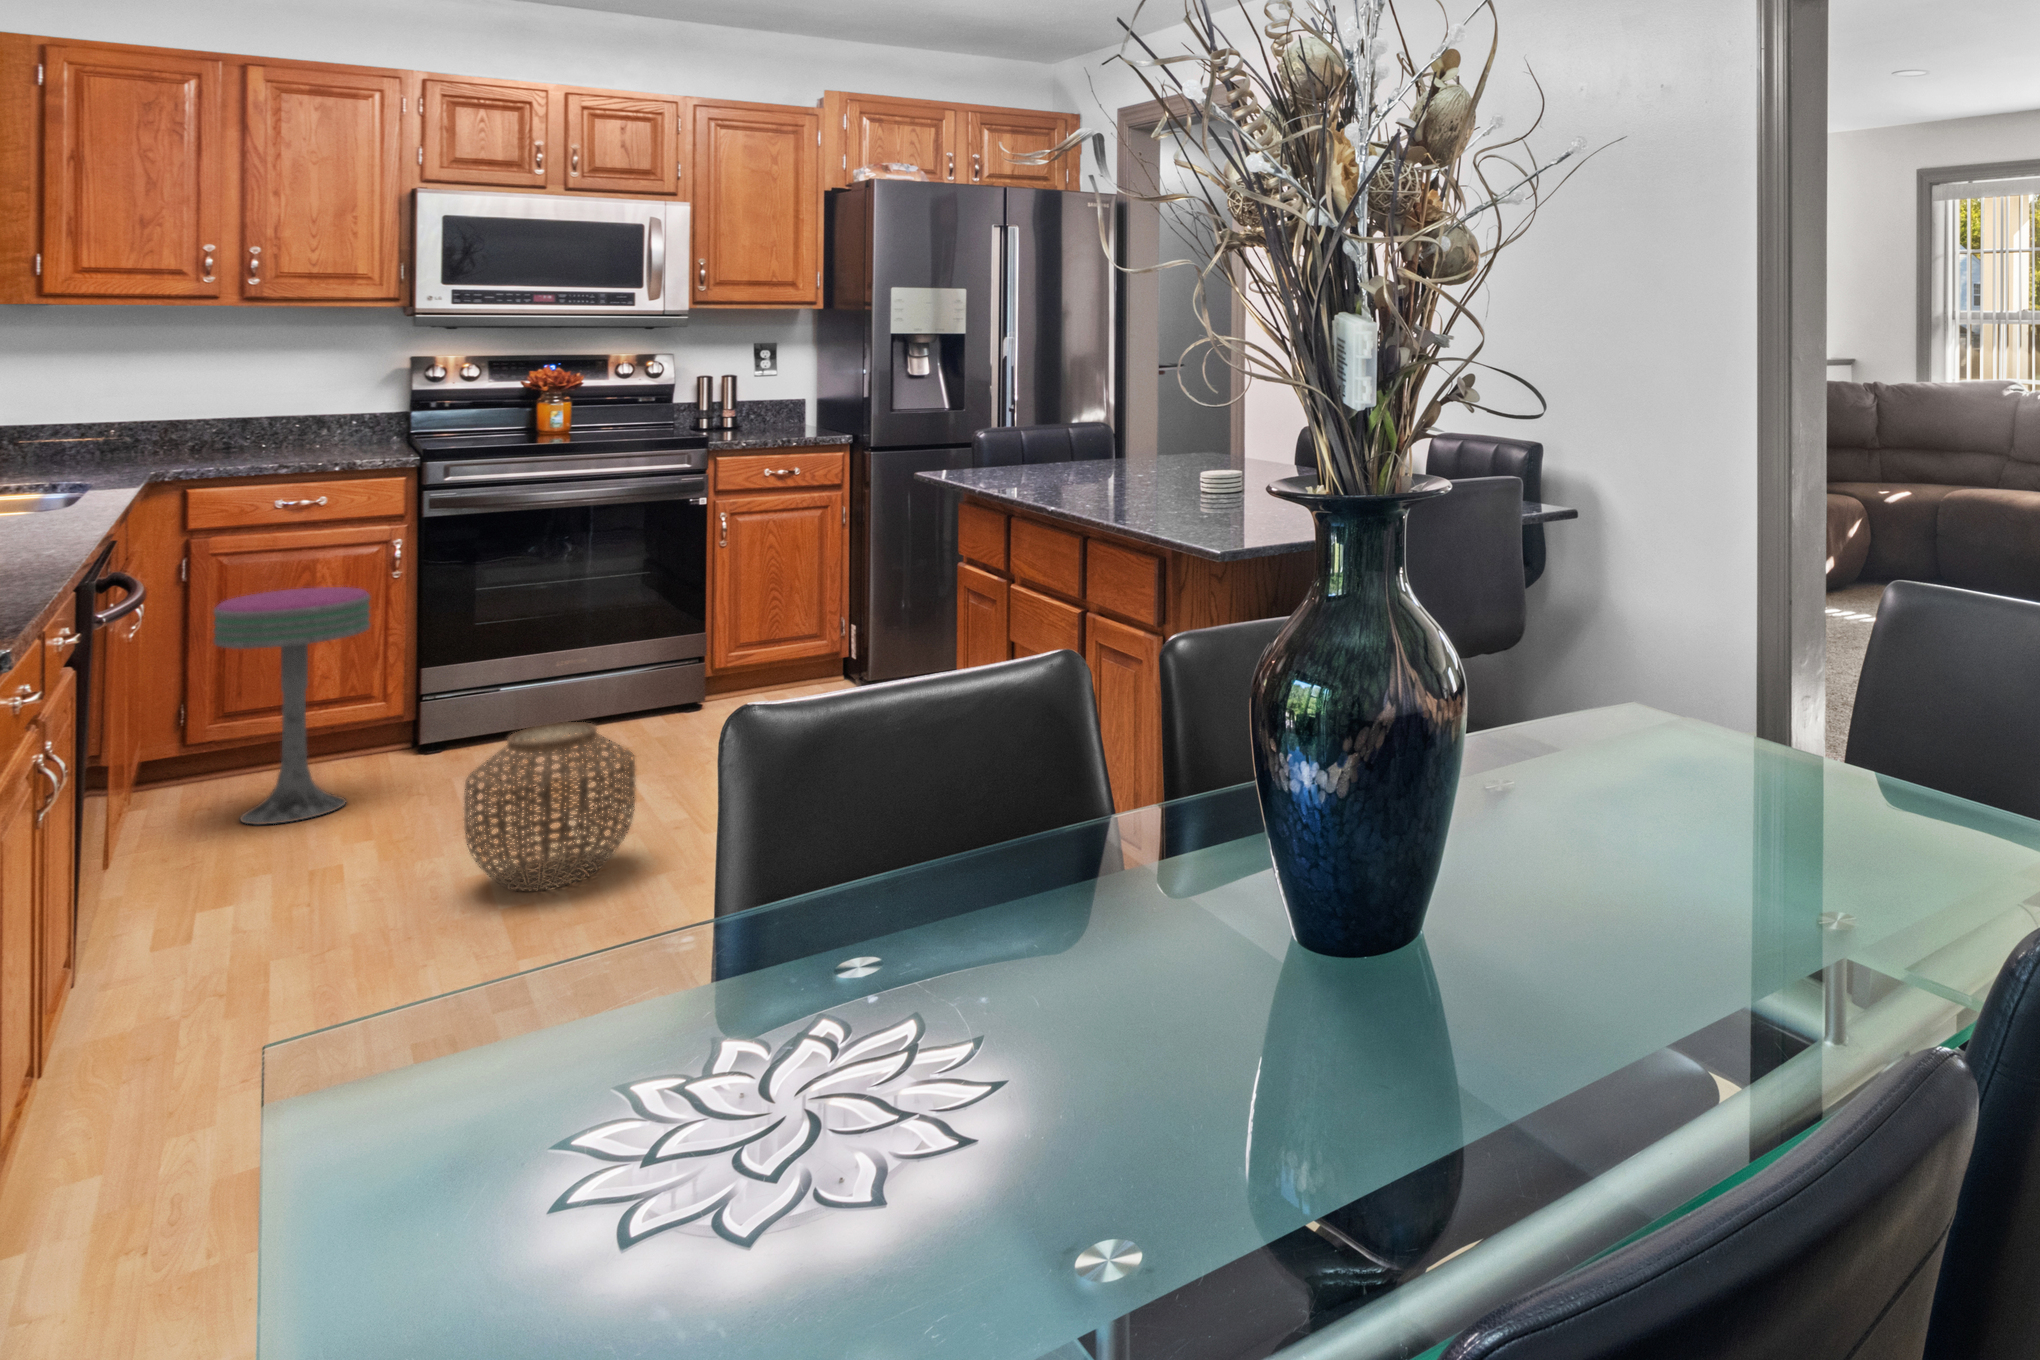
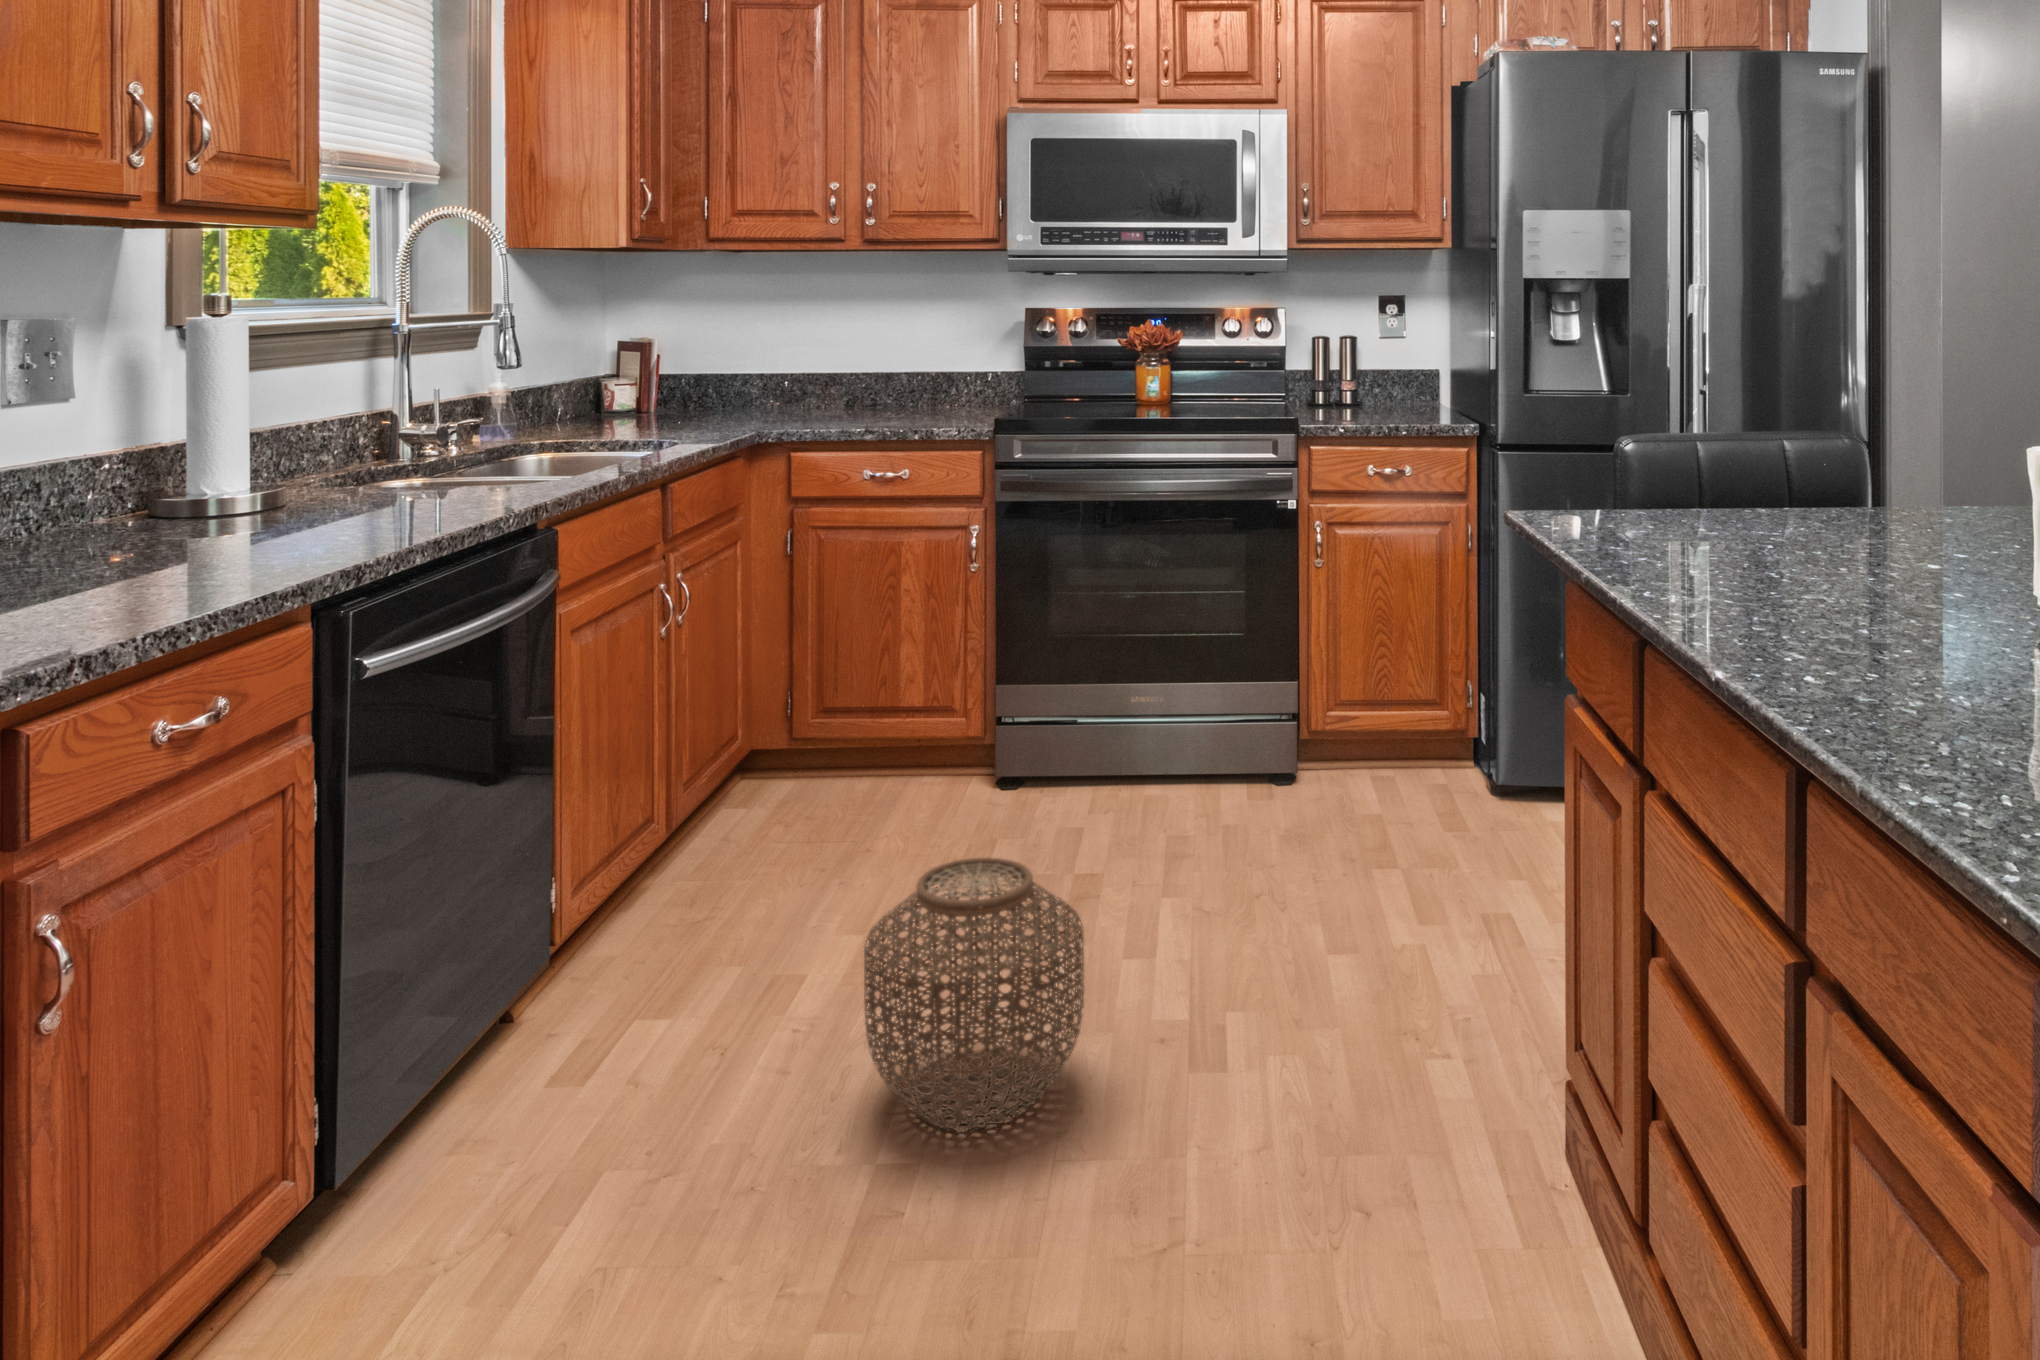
bar stool: present [214,587,371,825] -> none [754,584,904,875]

